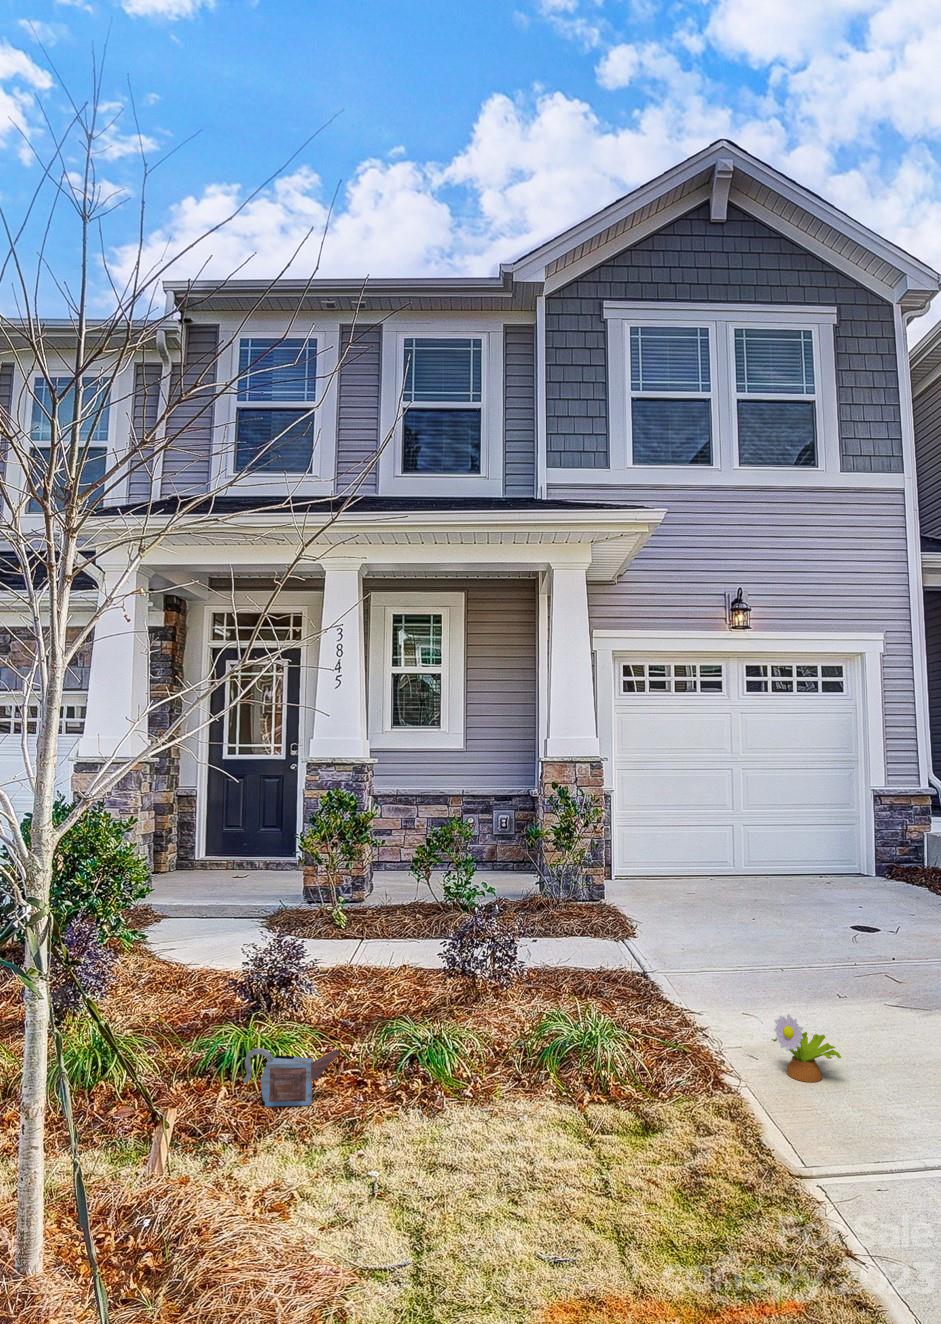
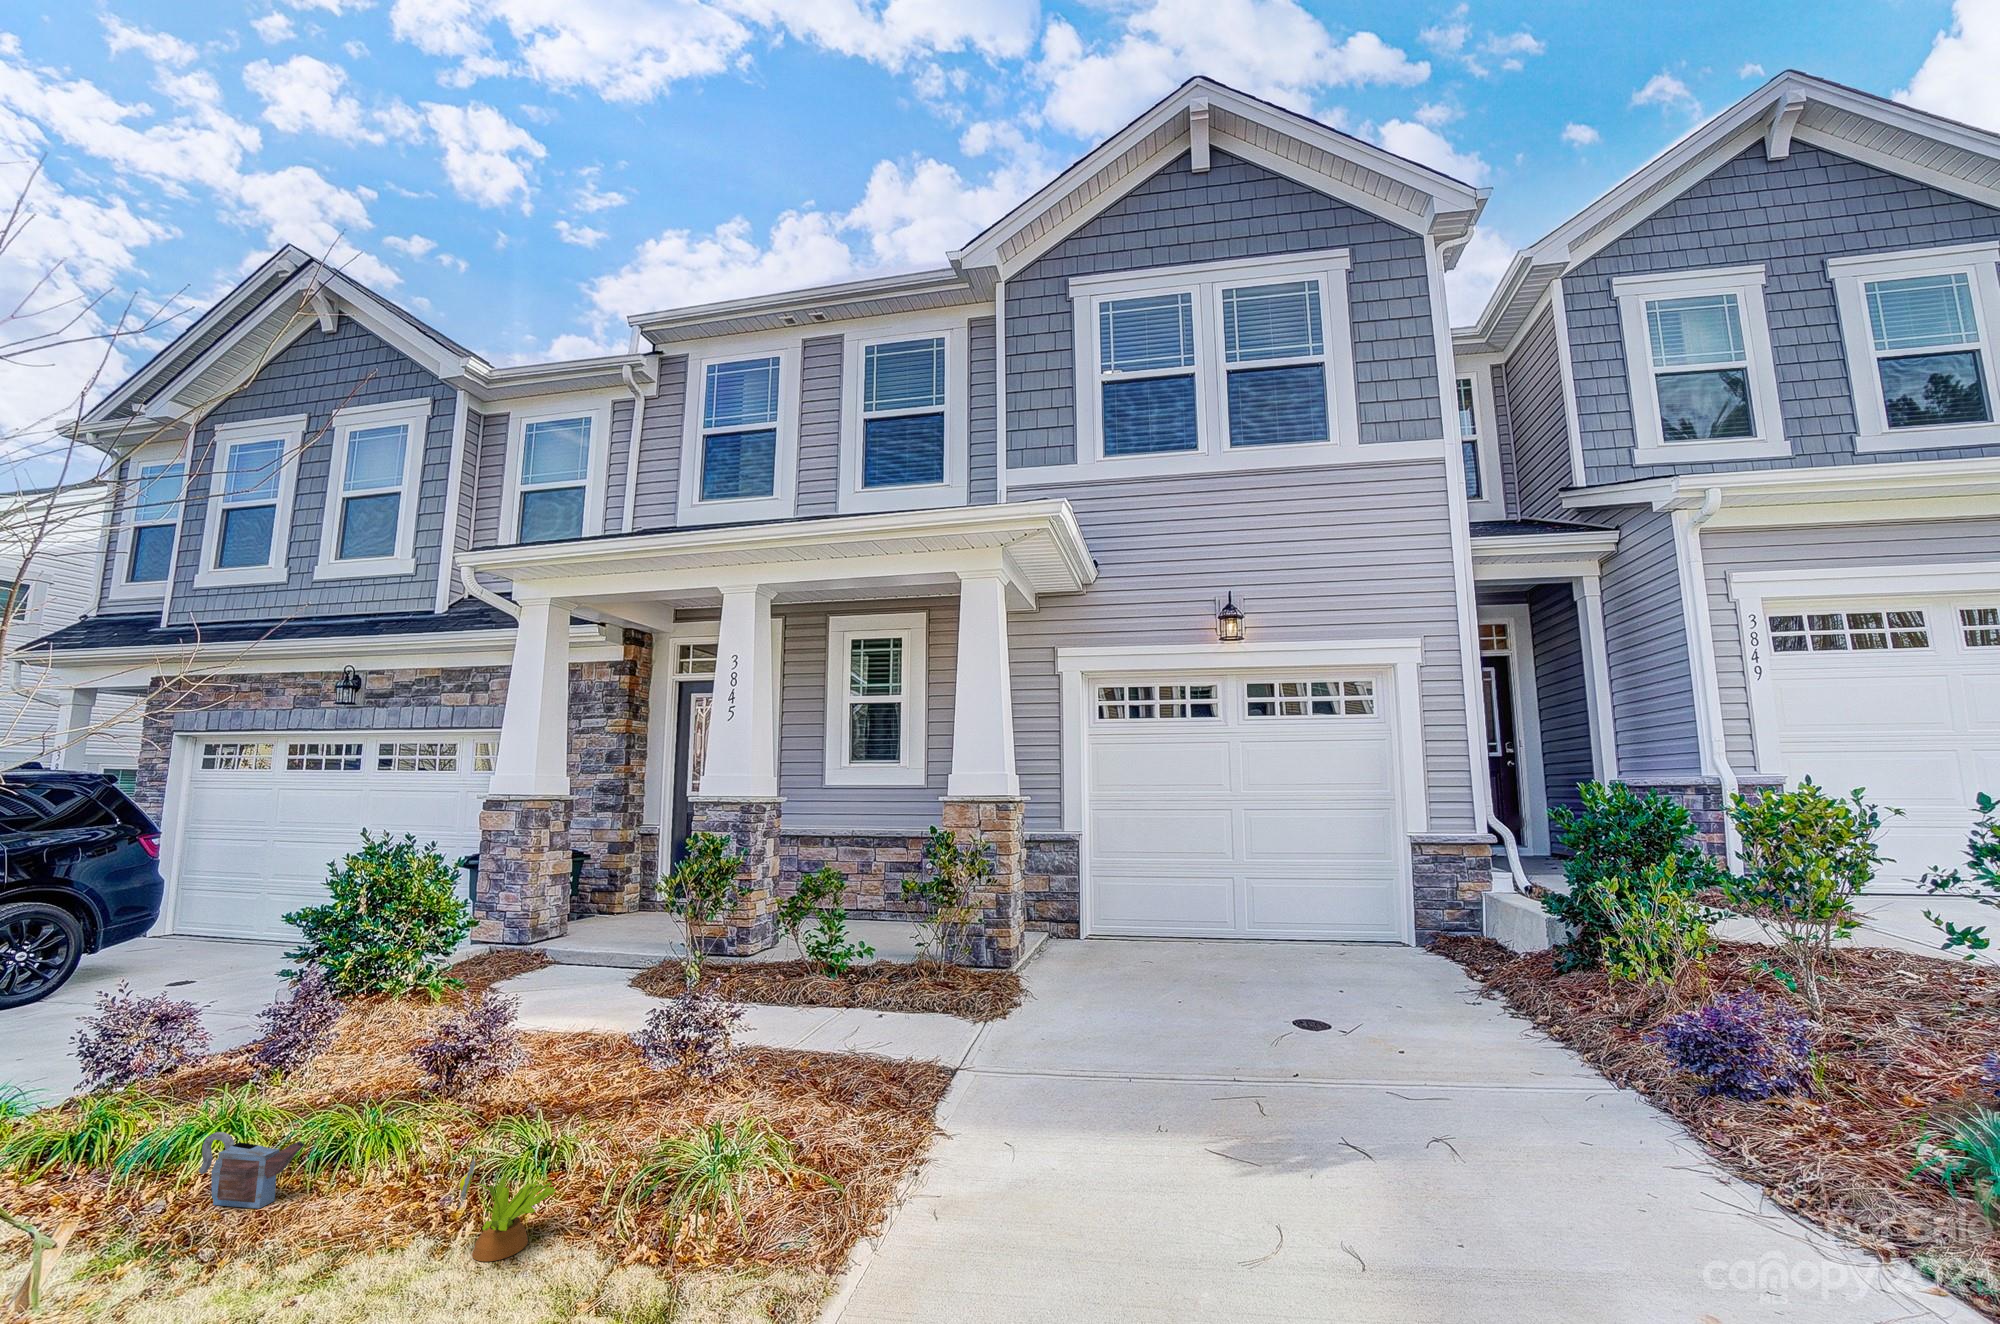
decorative plant: present [772,1014,841,1082] -> present [459,1157,556,1262]

